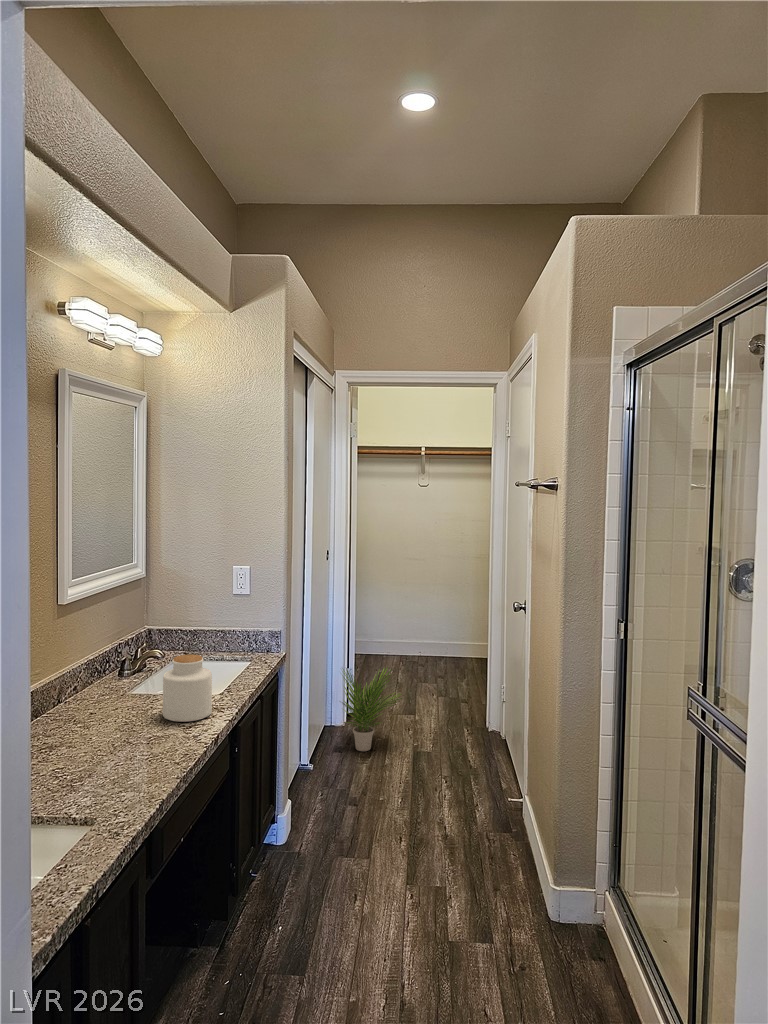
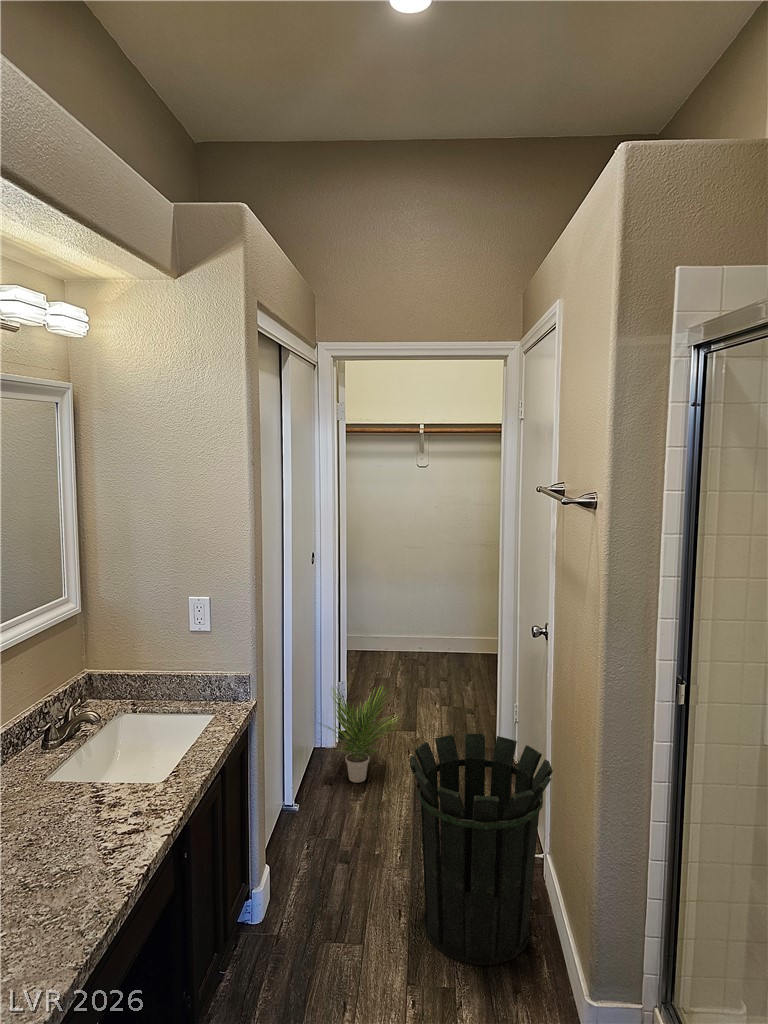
jar: present [163,655,212,722] -> none [78,742,147,839]
waste bin: none [410,689,527,871] -> present [410,734,553,966]

